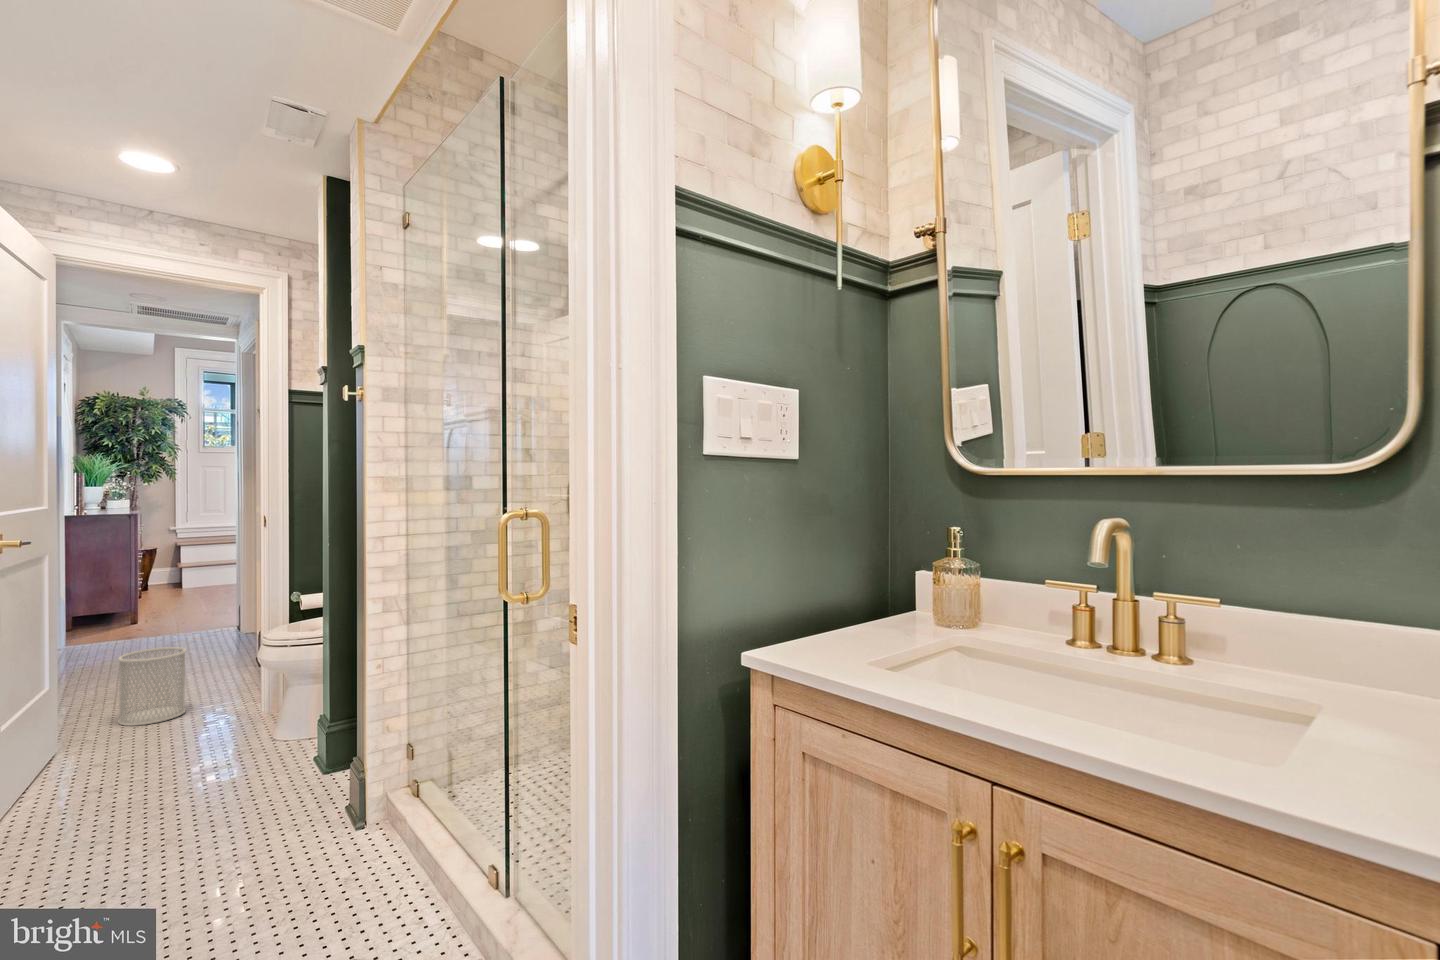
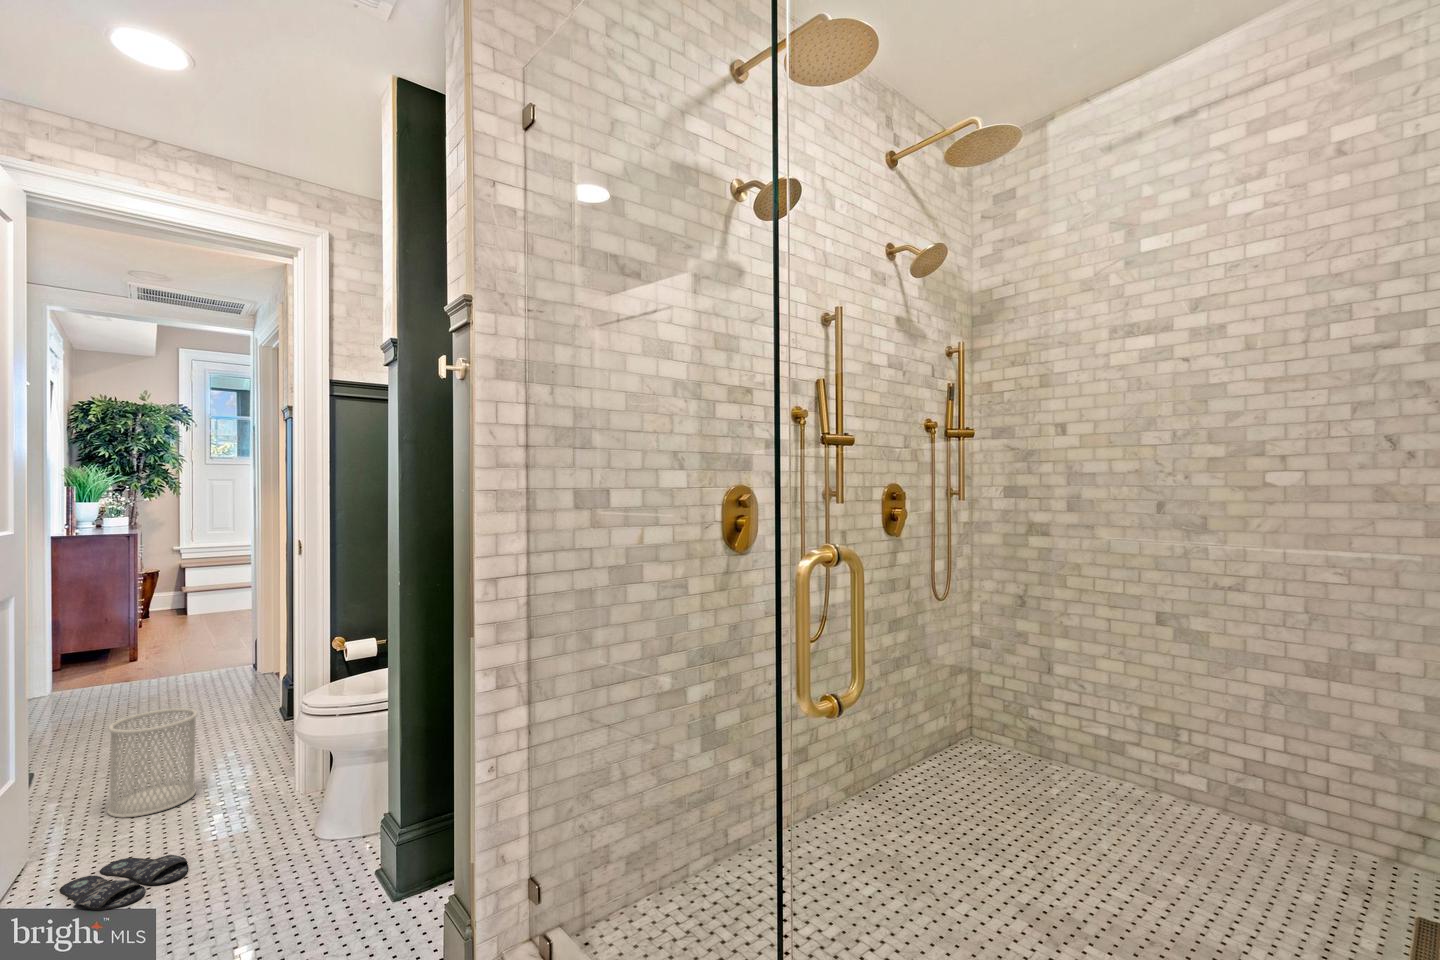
slippers: none [85,746,178,775] -> present [59,855,188,910]

